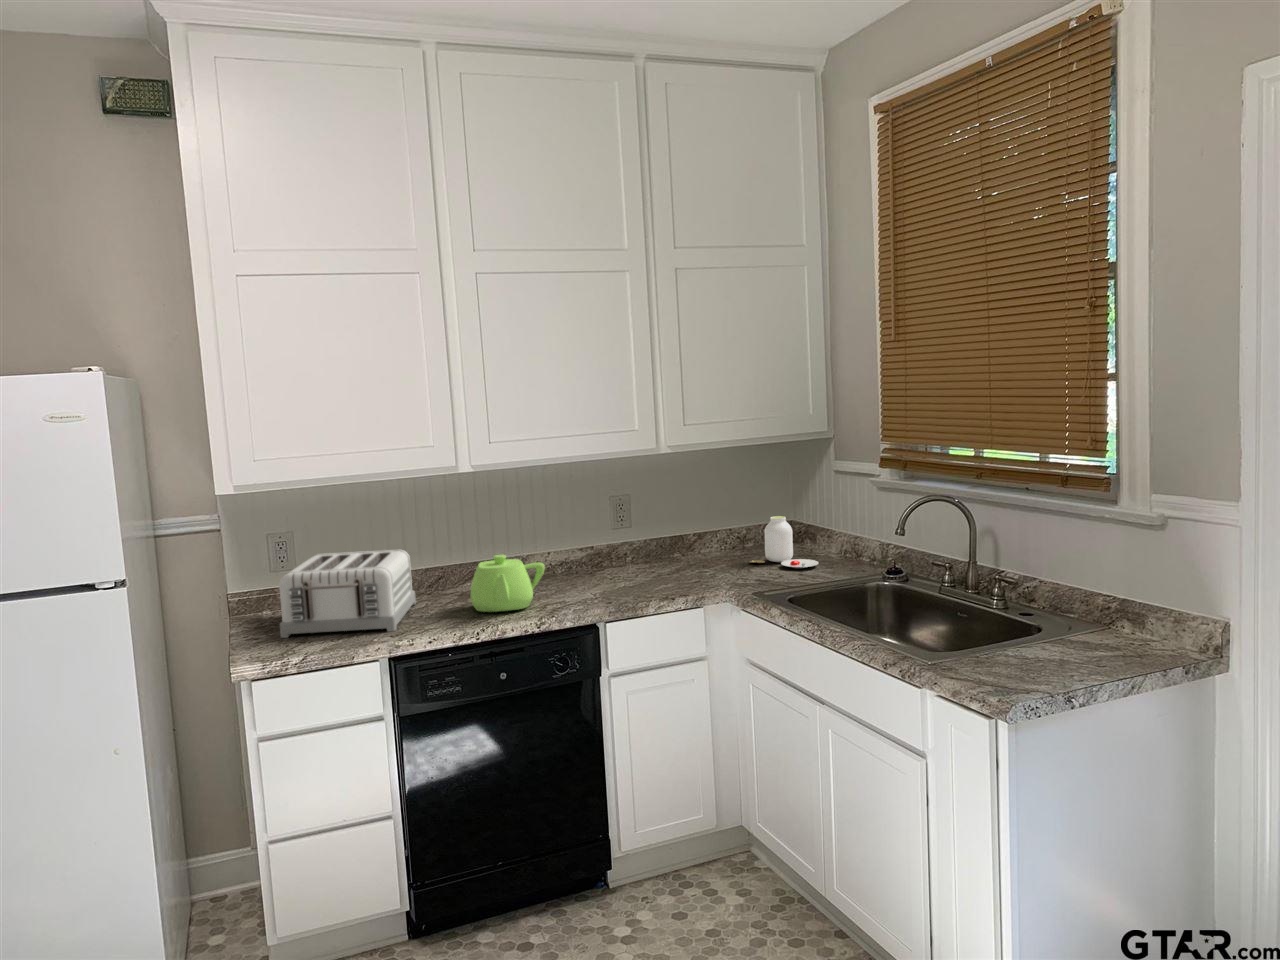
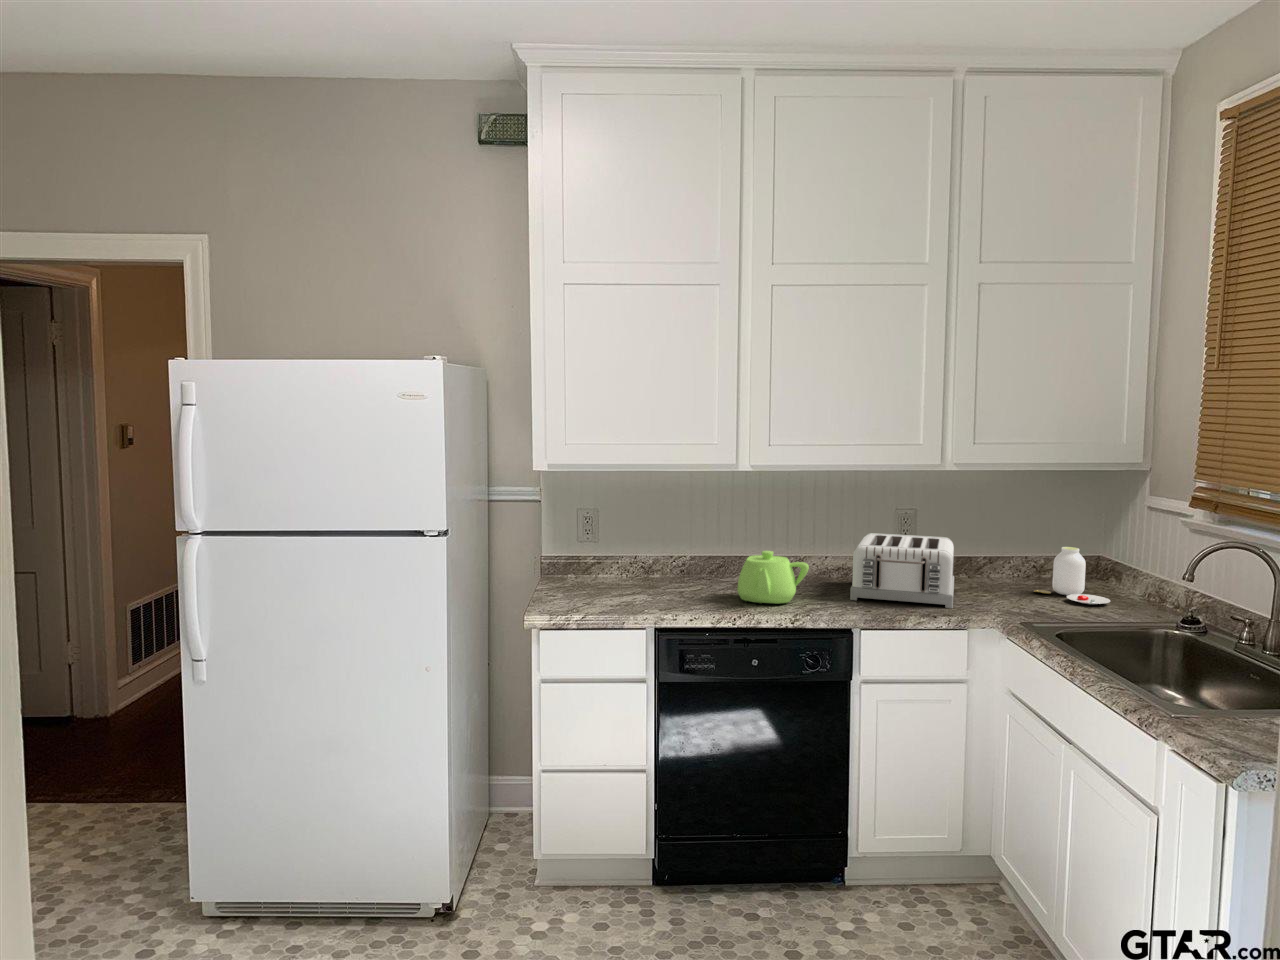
toaster: present [279,550,416,638] -> present [850,533,954,608]

